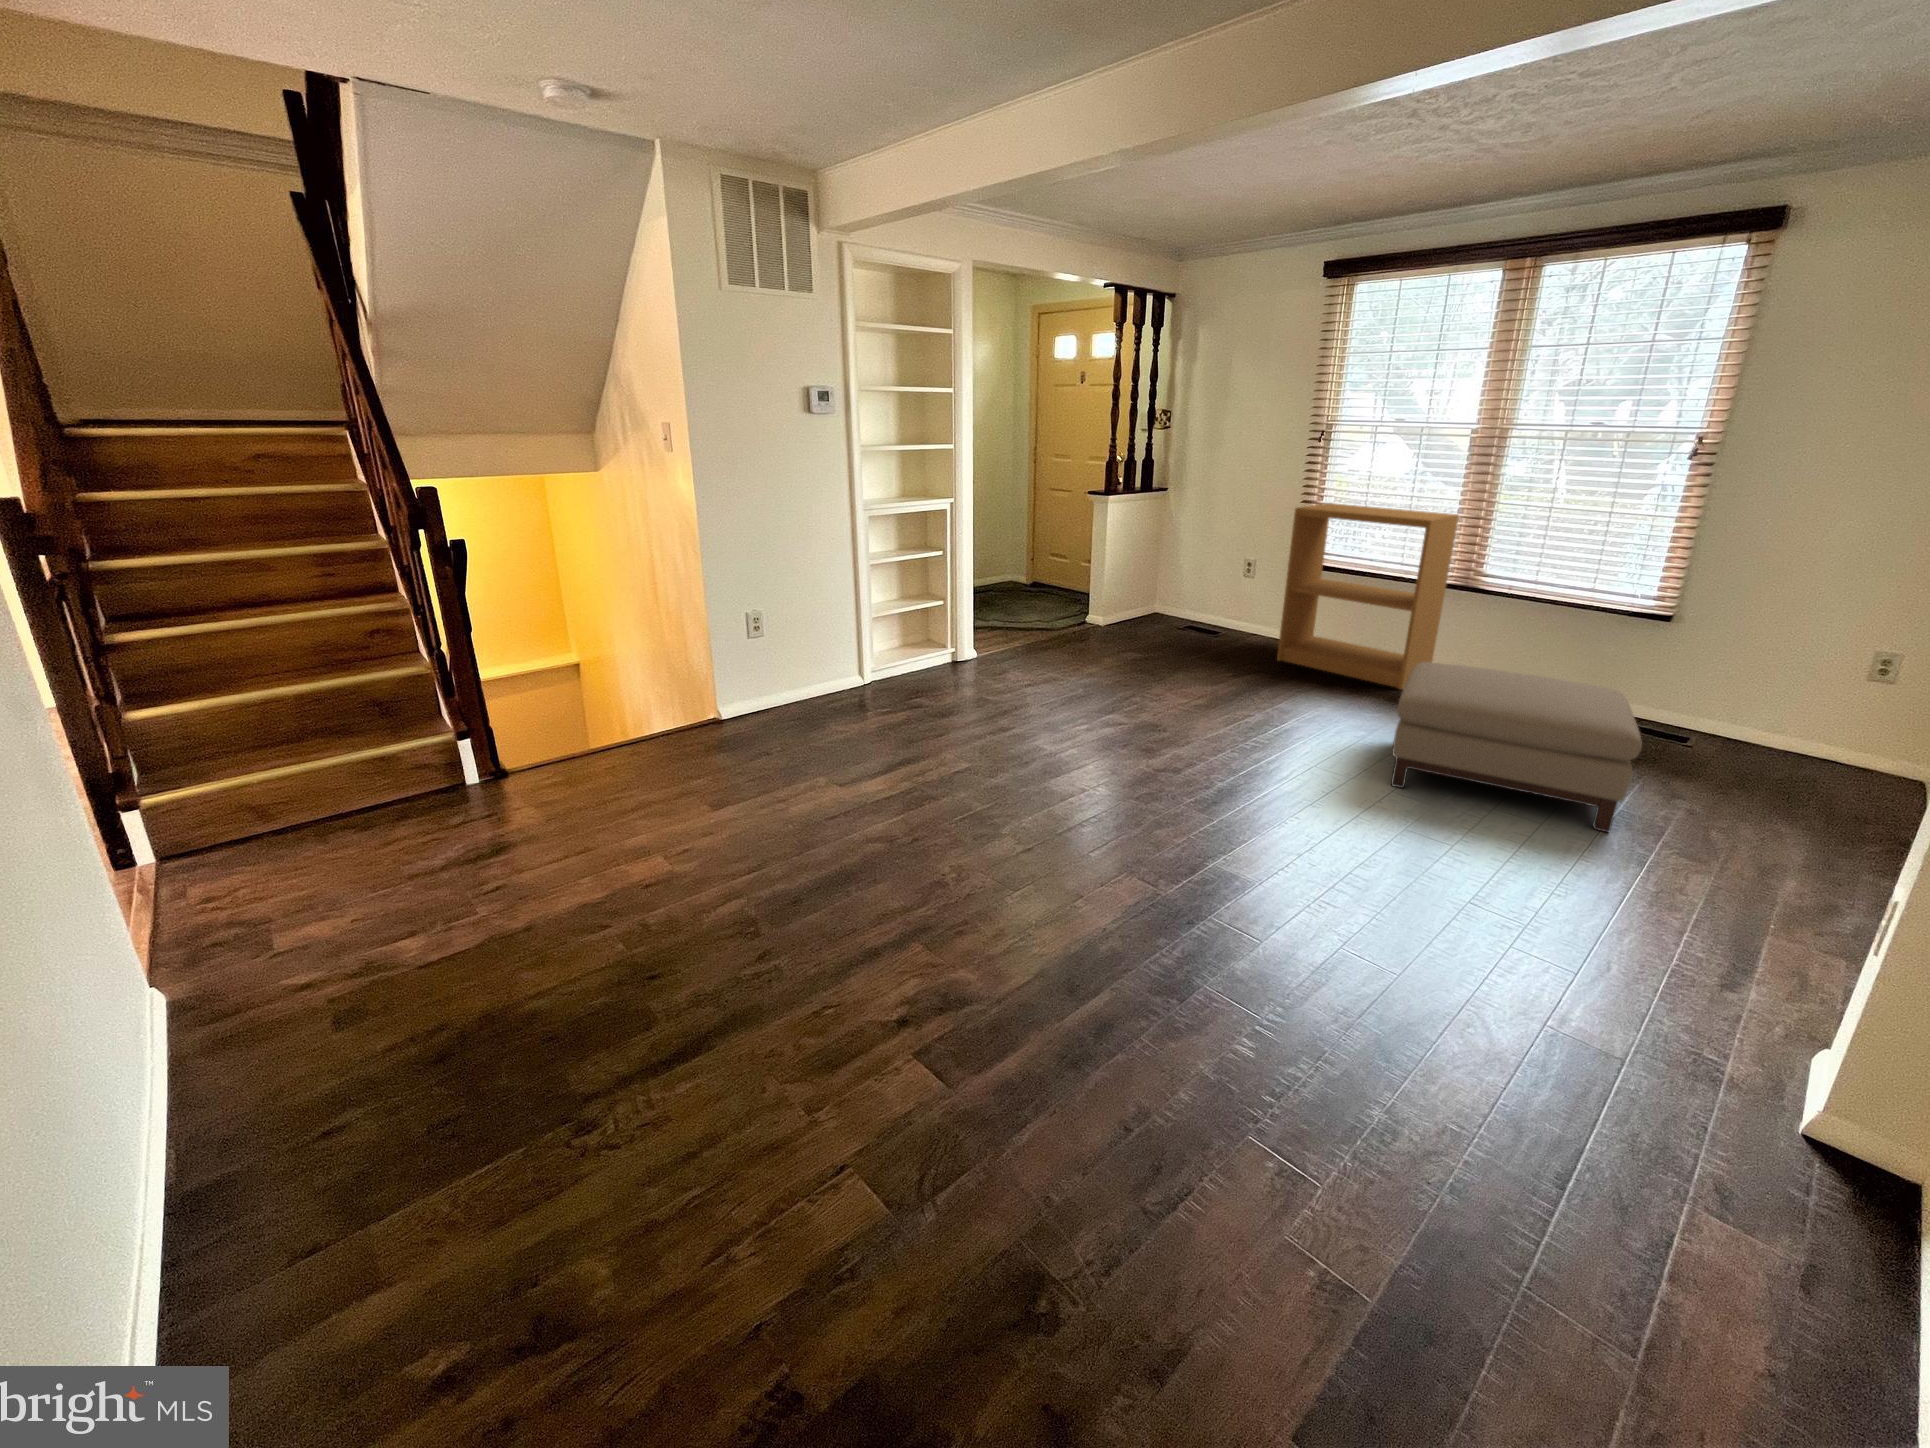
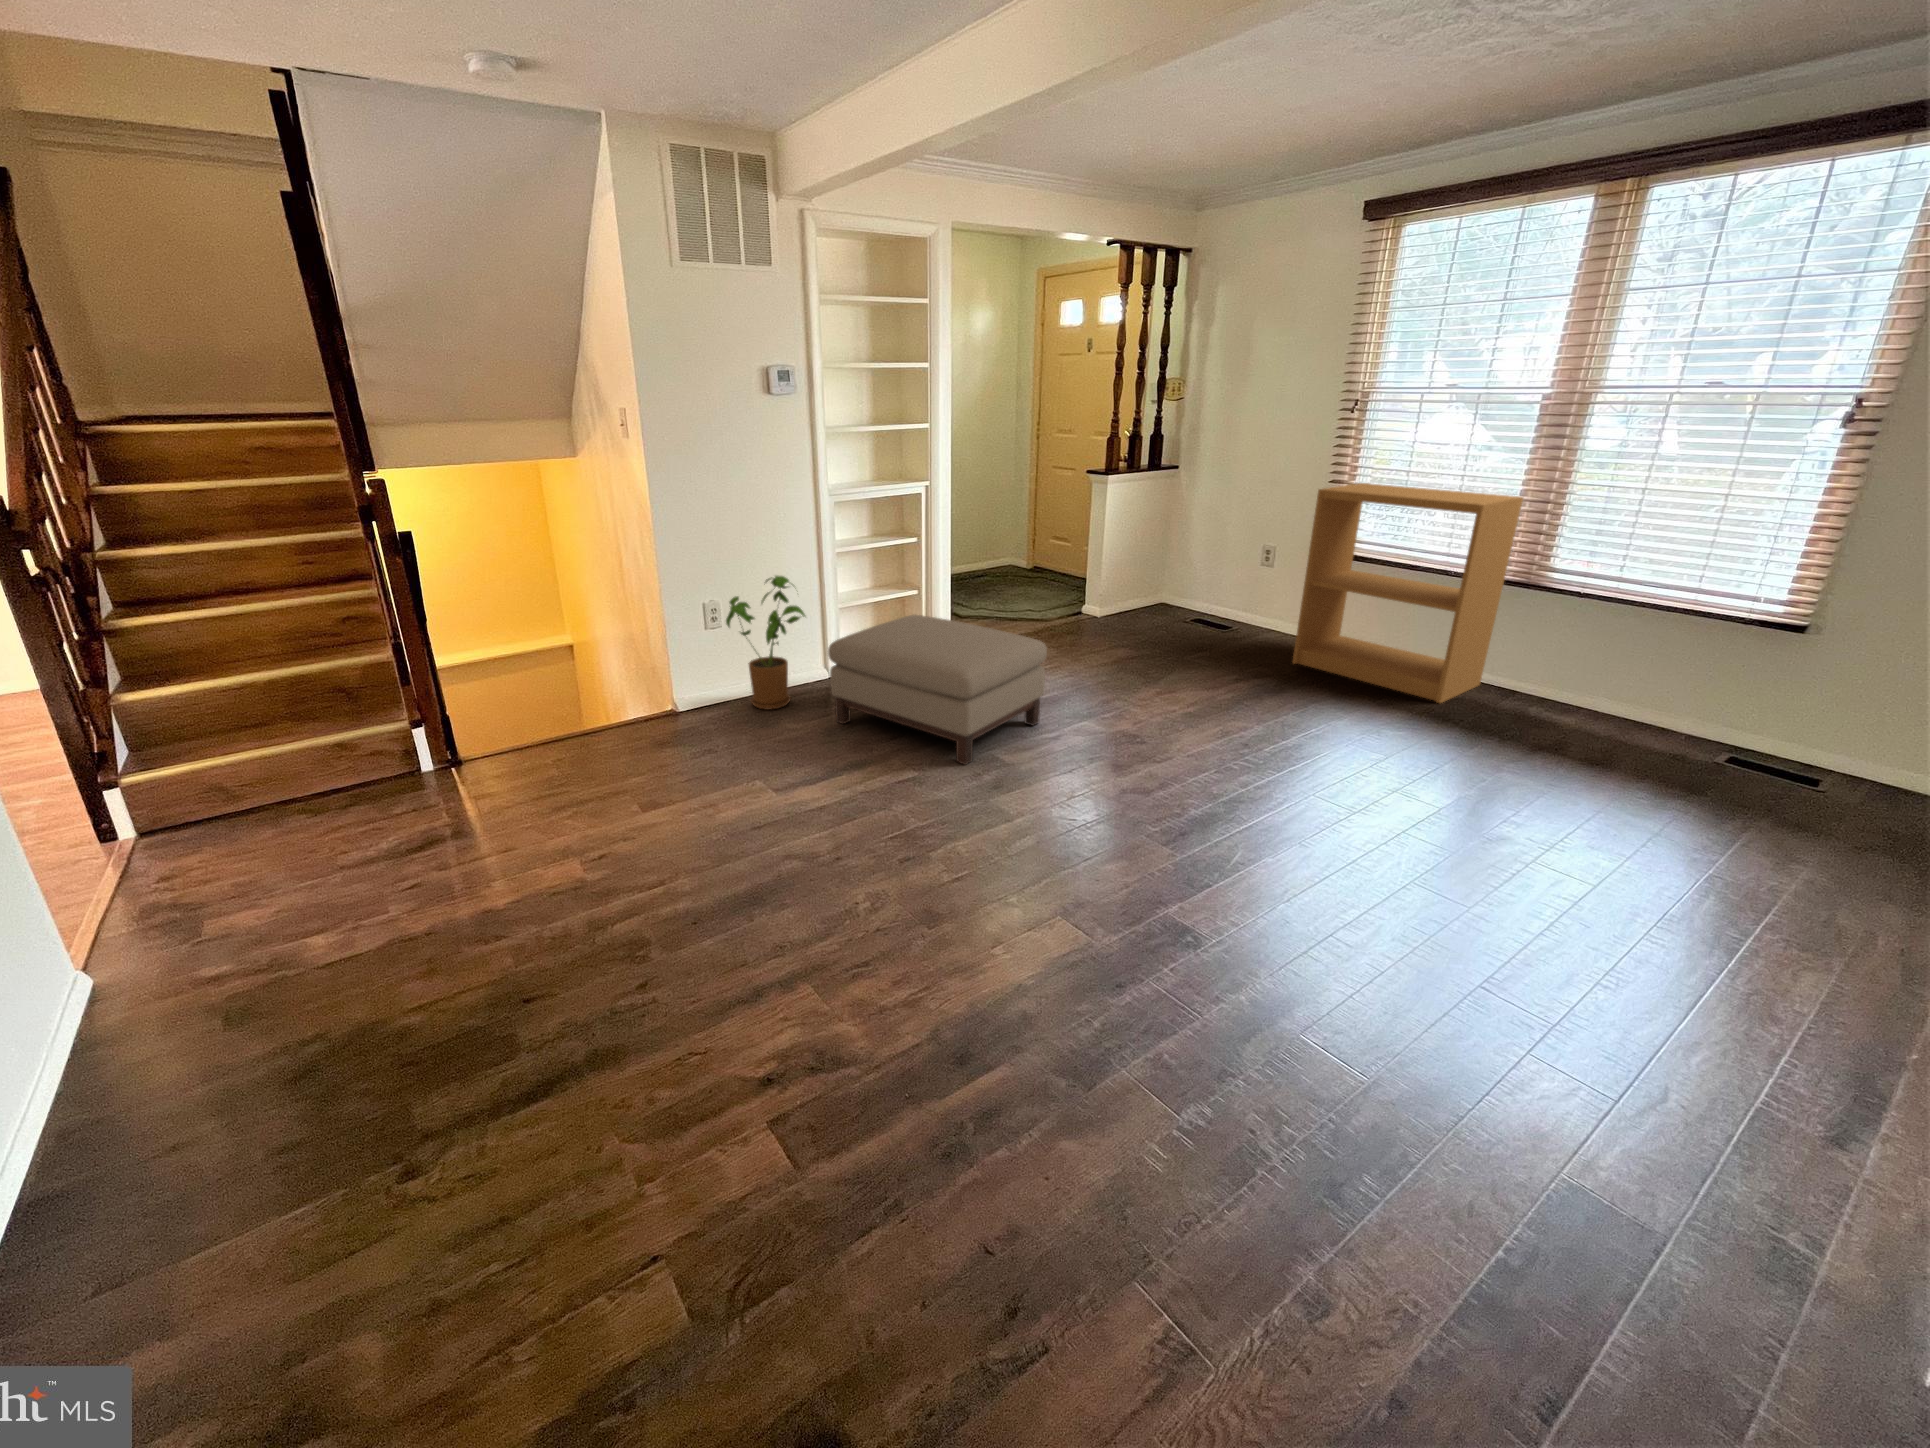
house plant: none [772,585,853,713] -> present [726,576,805,710]
ottoman: present [1391,662,1642,832] -> present [828,615,1047,765]

